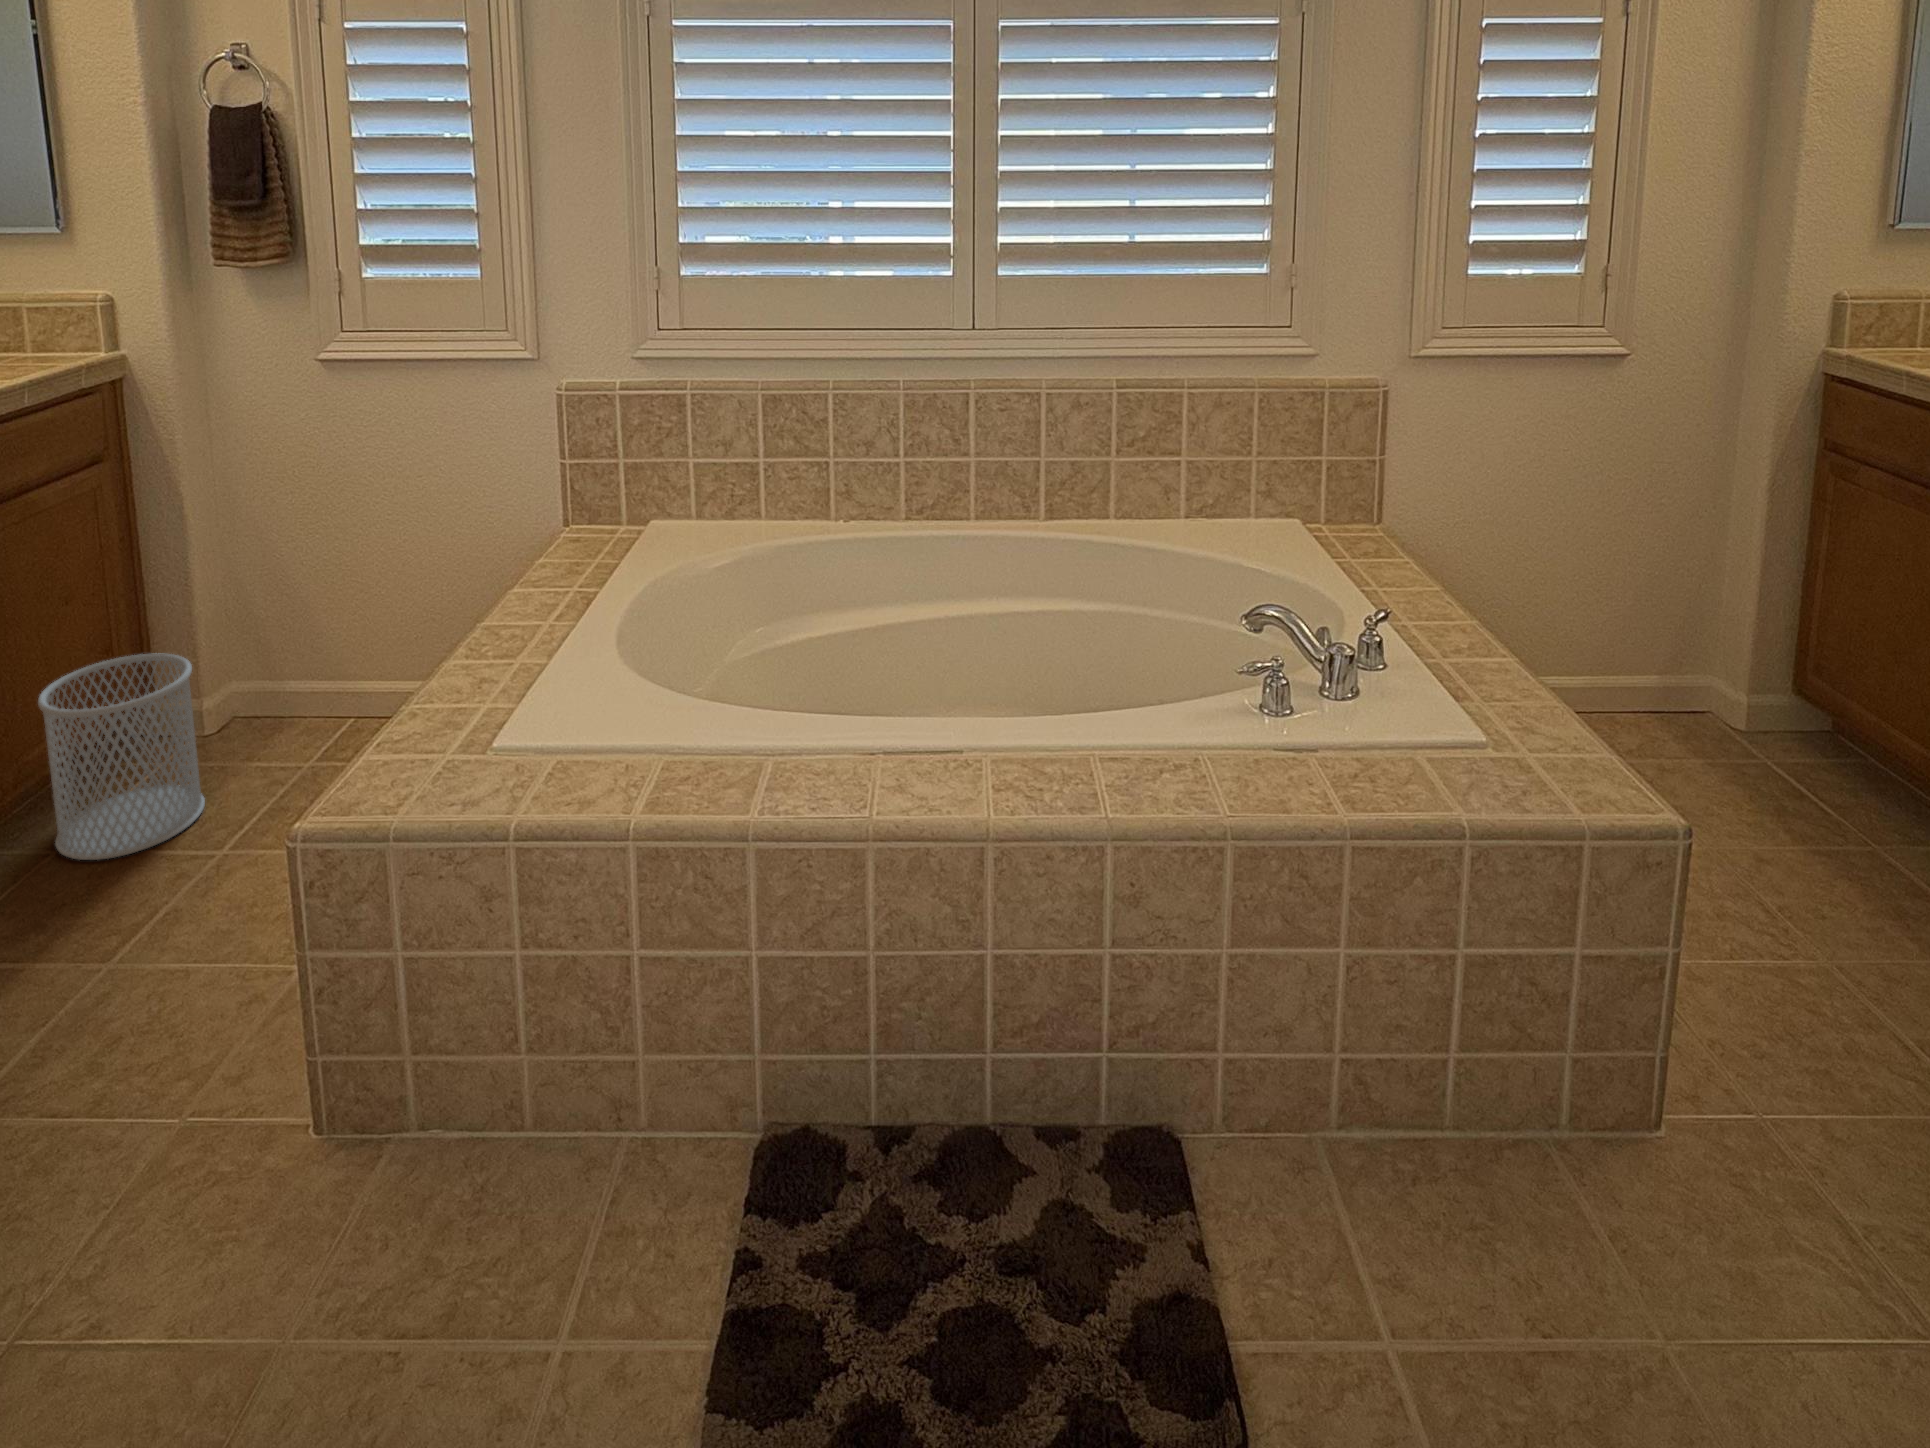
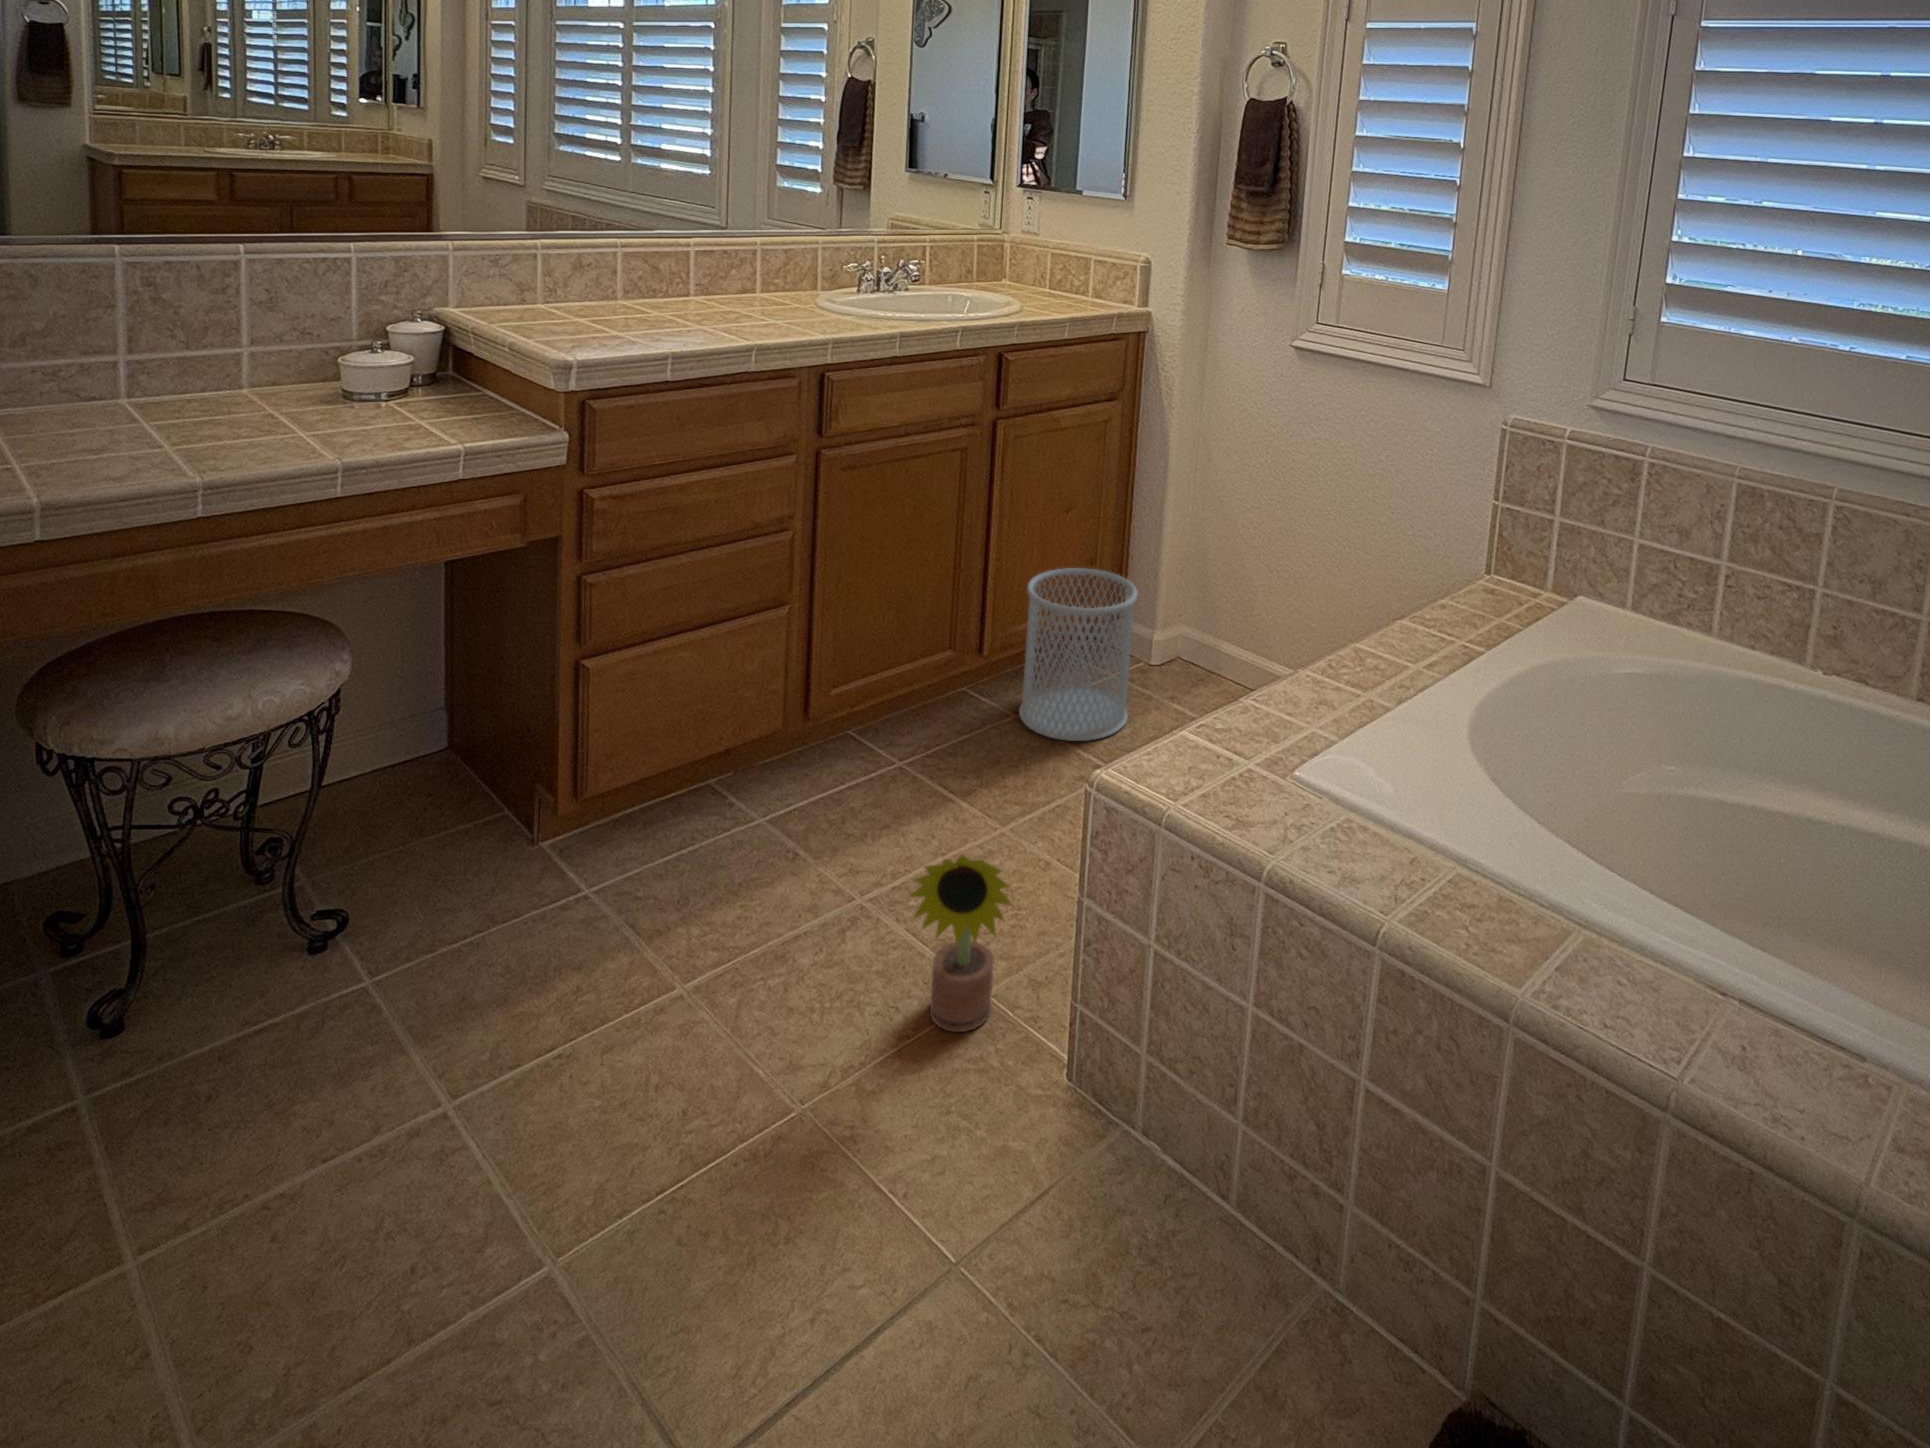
decorative plant: none [69,980,212,1187] -> present [910,855,1012,1032]

